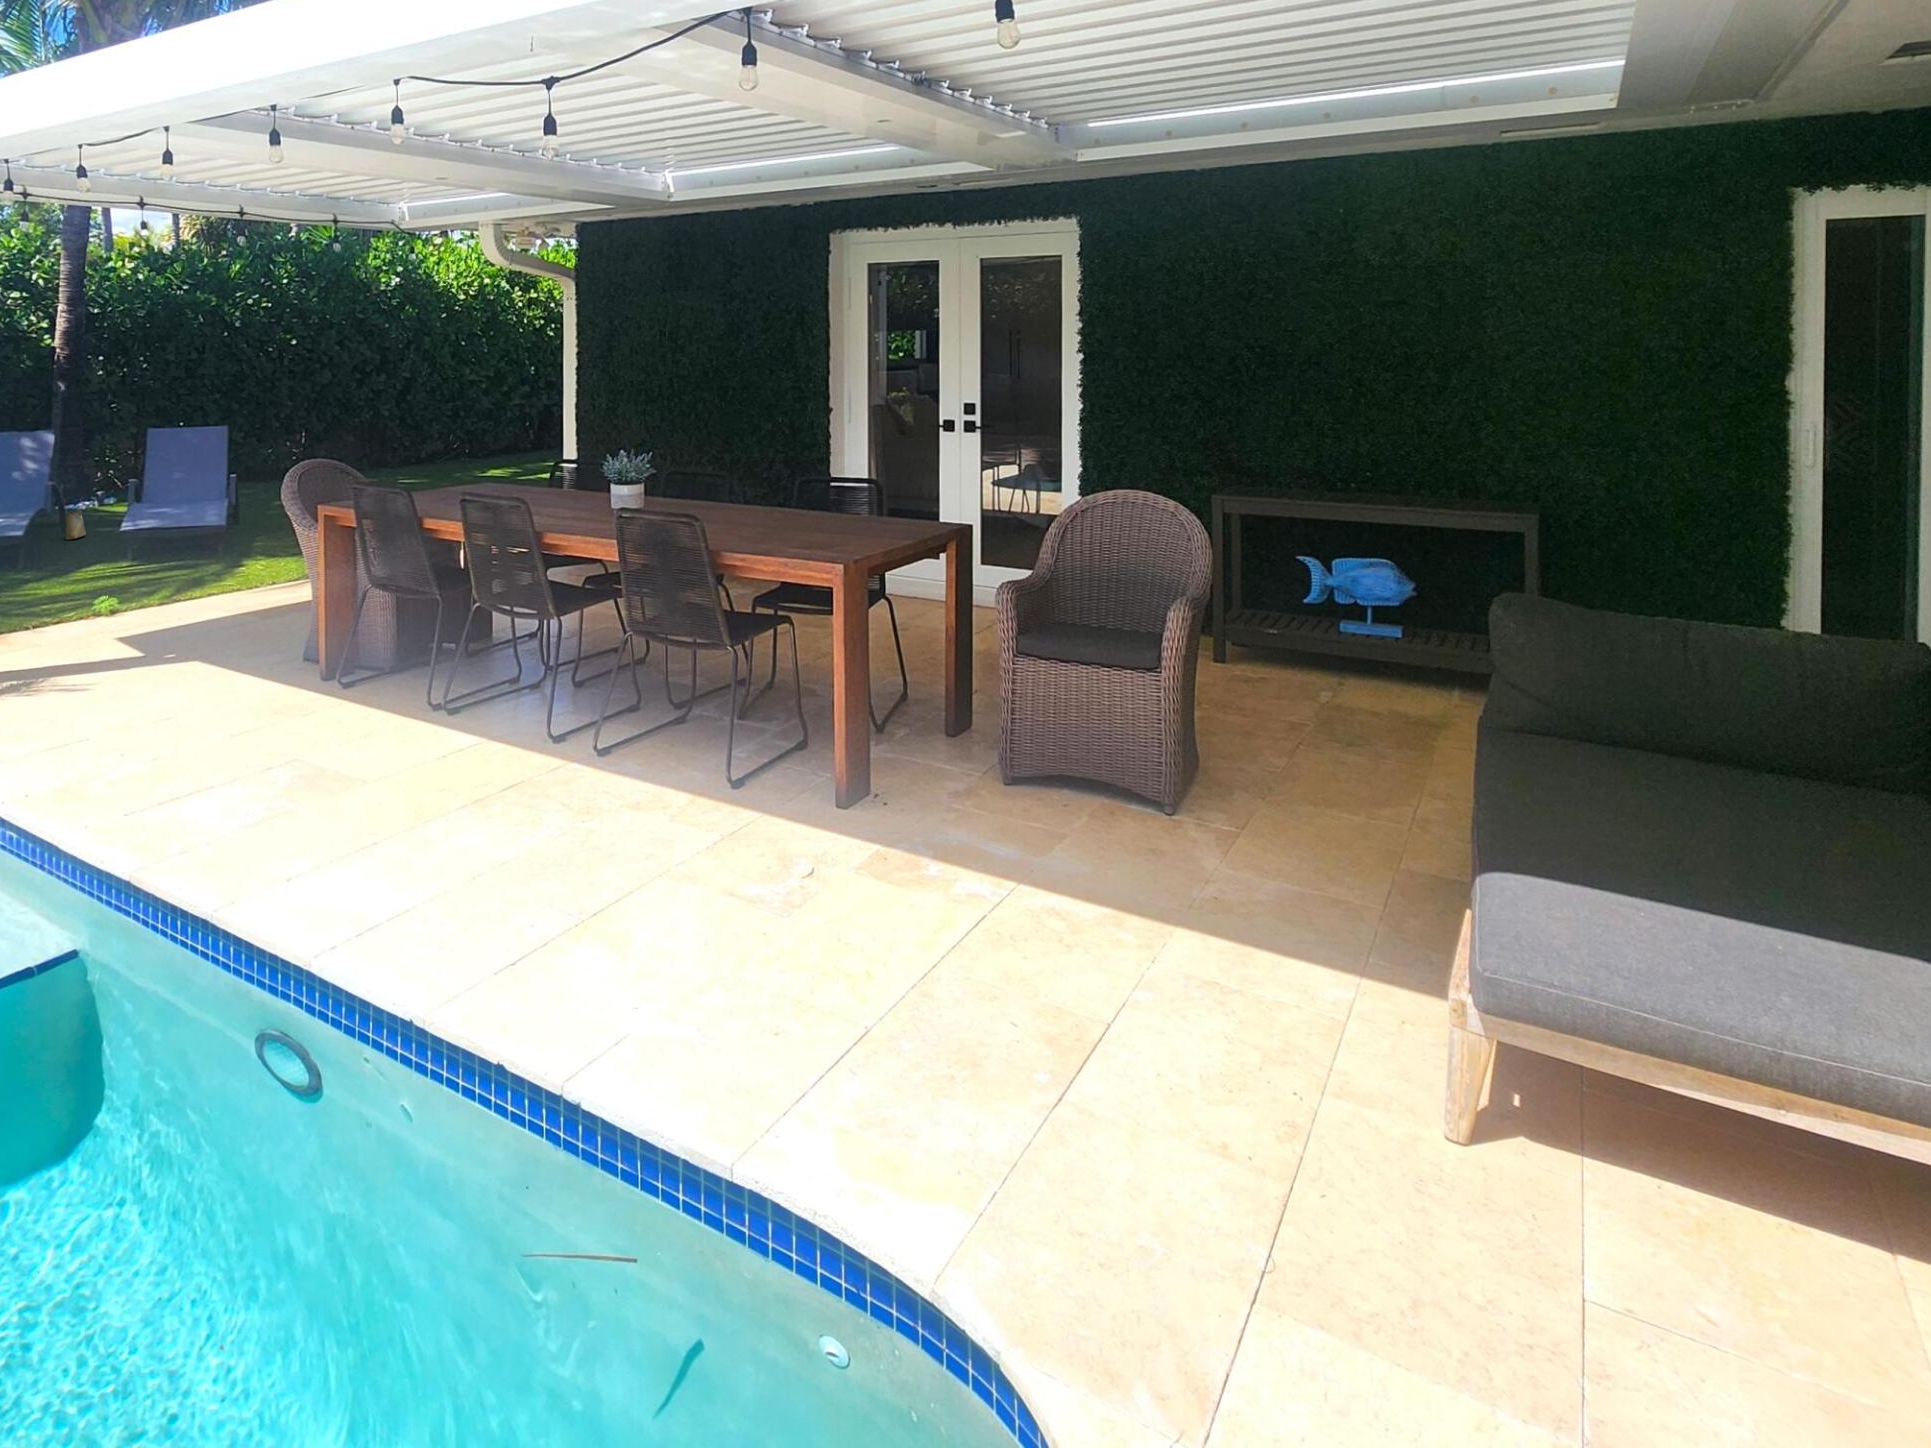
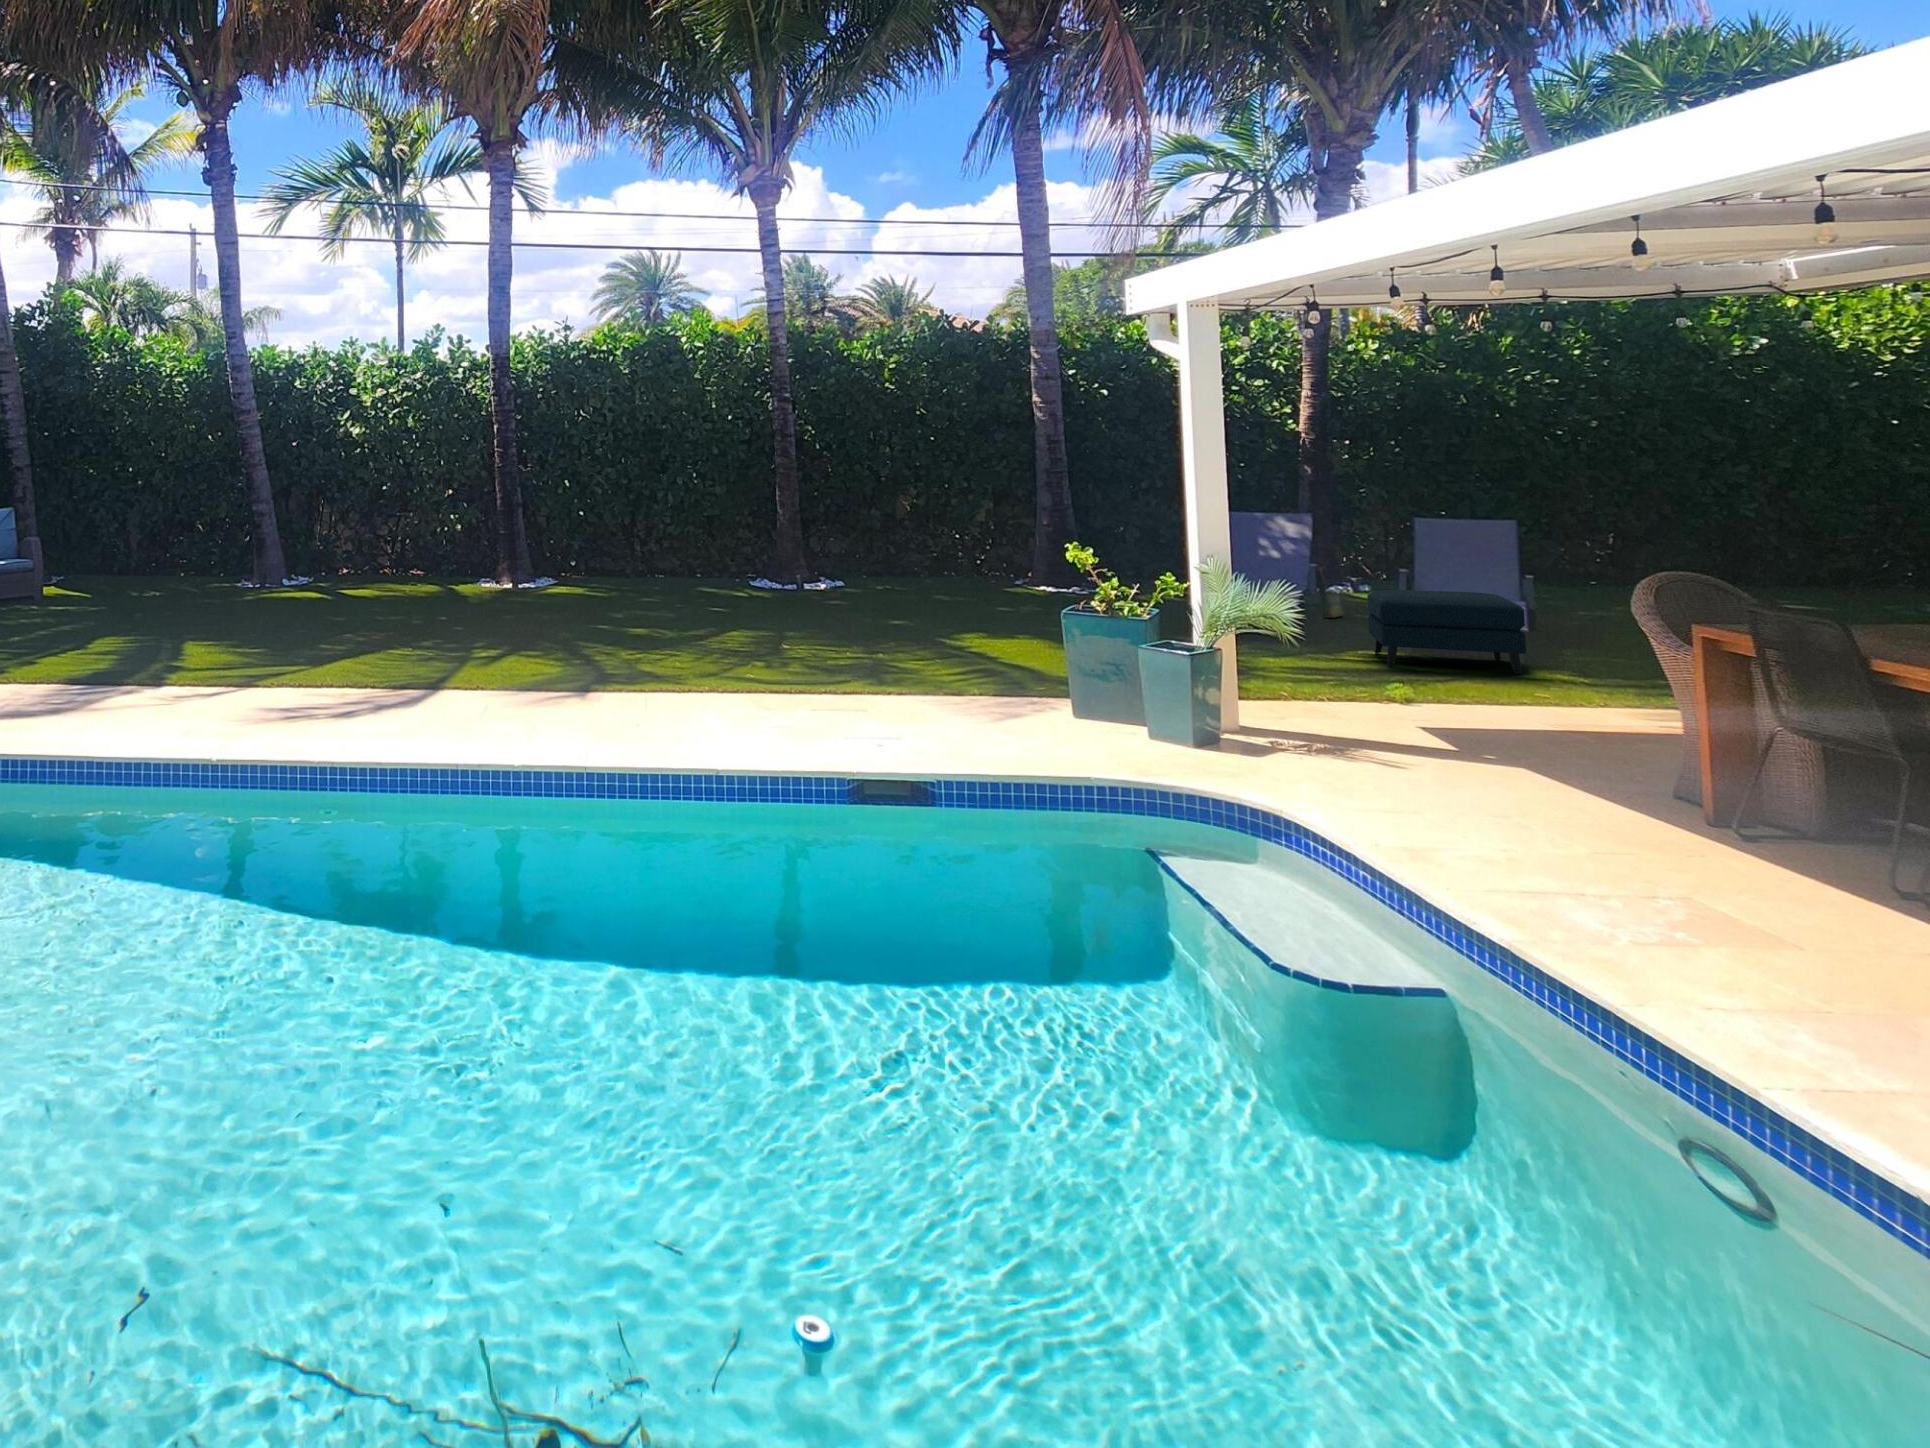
ottoman: none [96,500,229,584] -> present [1367,590,1526,675]

